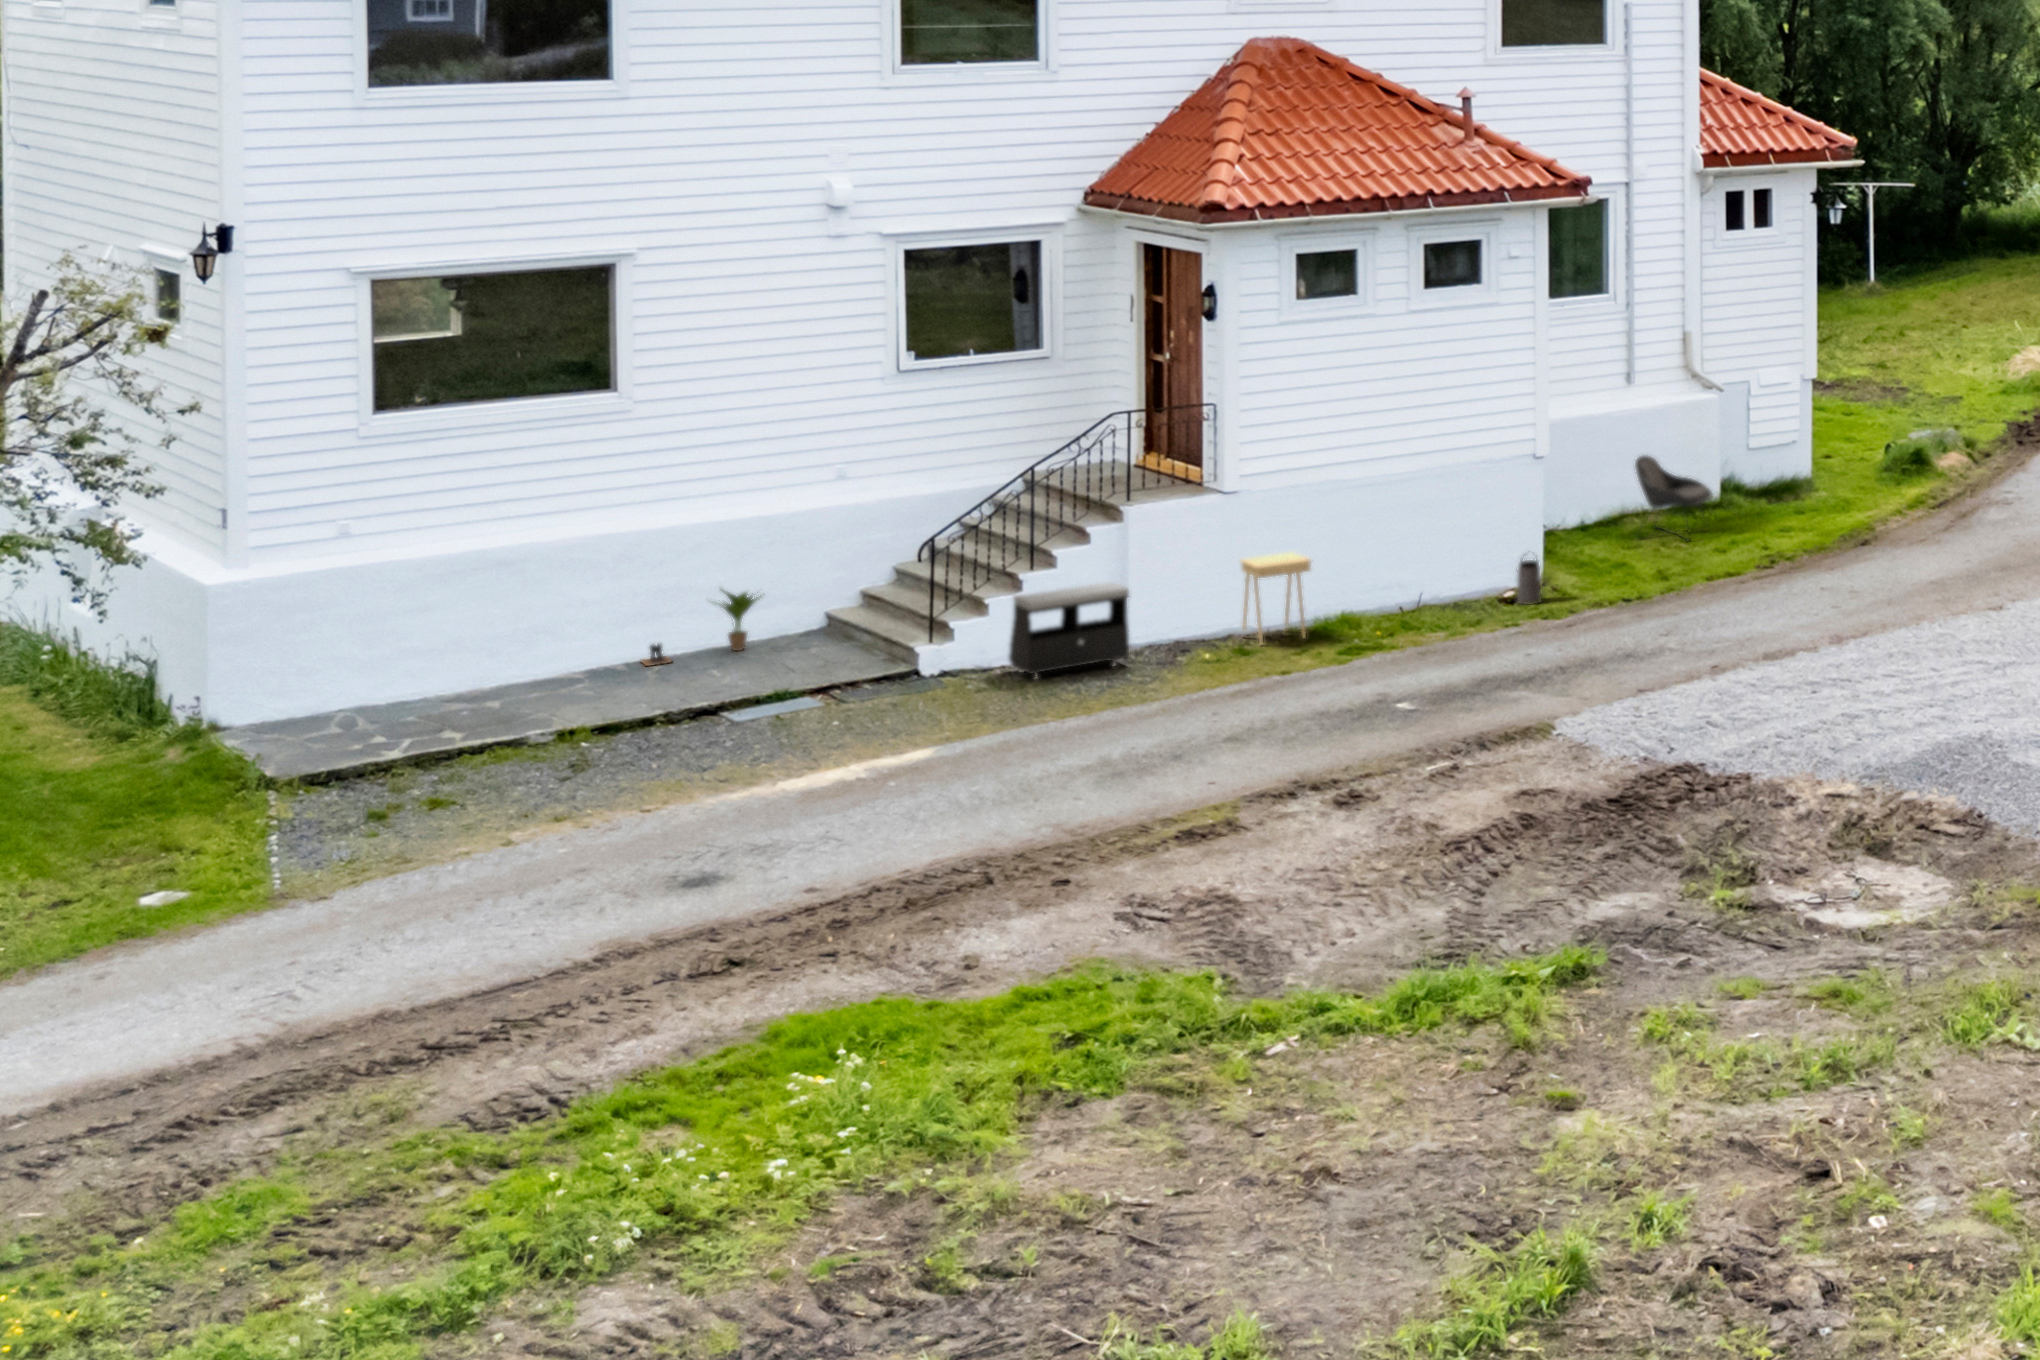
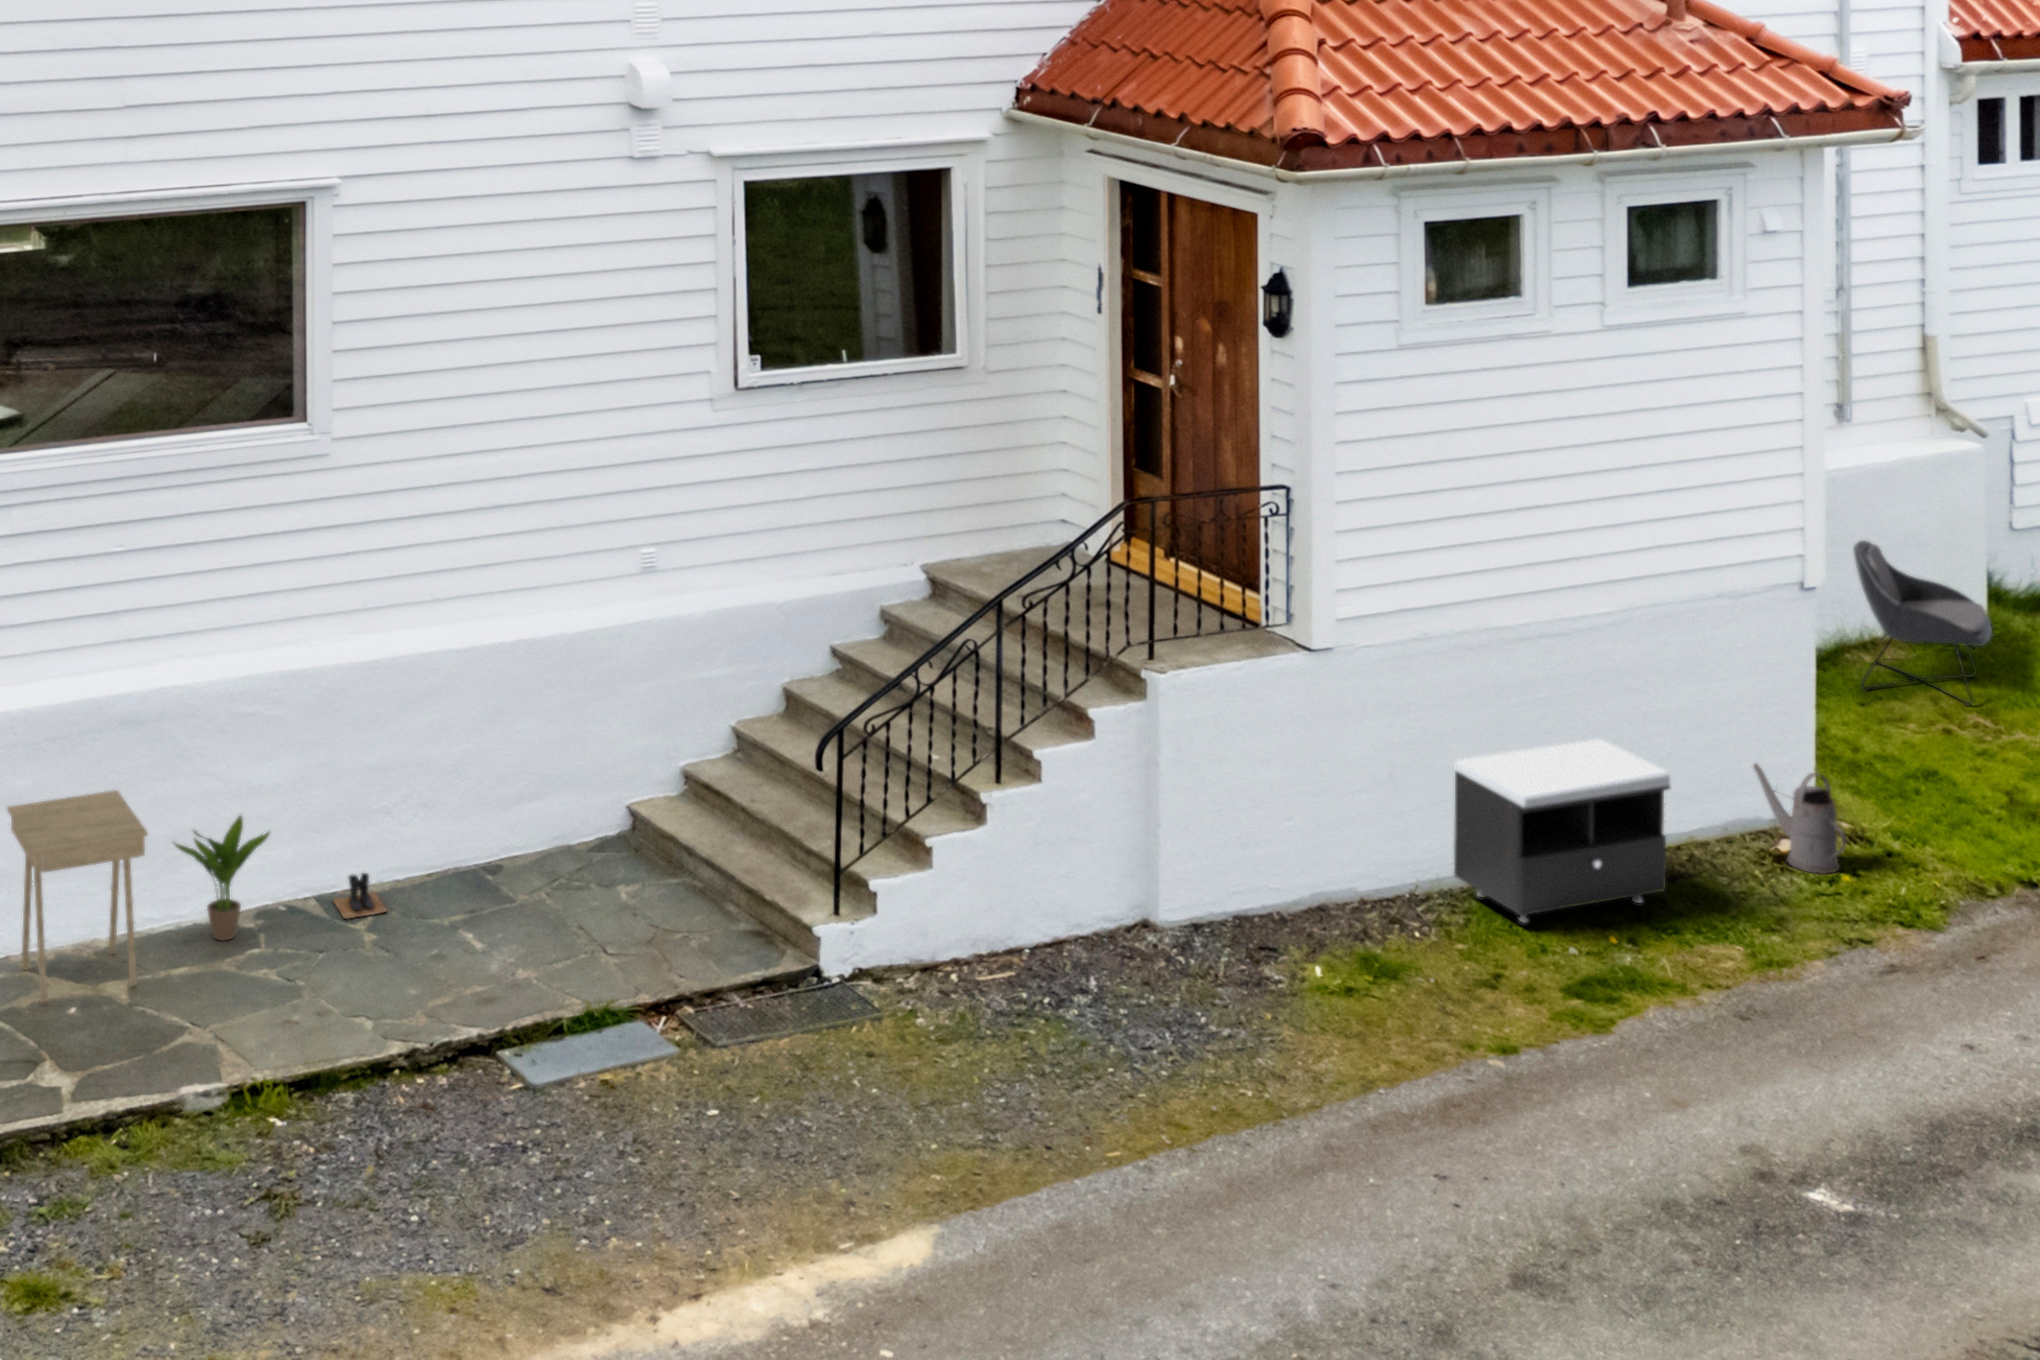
side table: present [1241,552,1311,644] -> present [7,790,148,1003]
storage bench: present [1009,582,1129,678] -> present [1454,739,1671,922]
potted plant: present [710,591,759,651] -> present [175,816,269,941]

